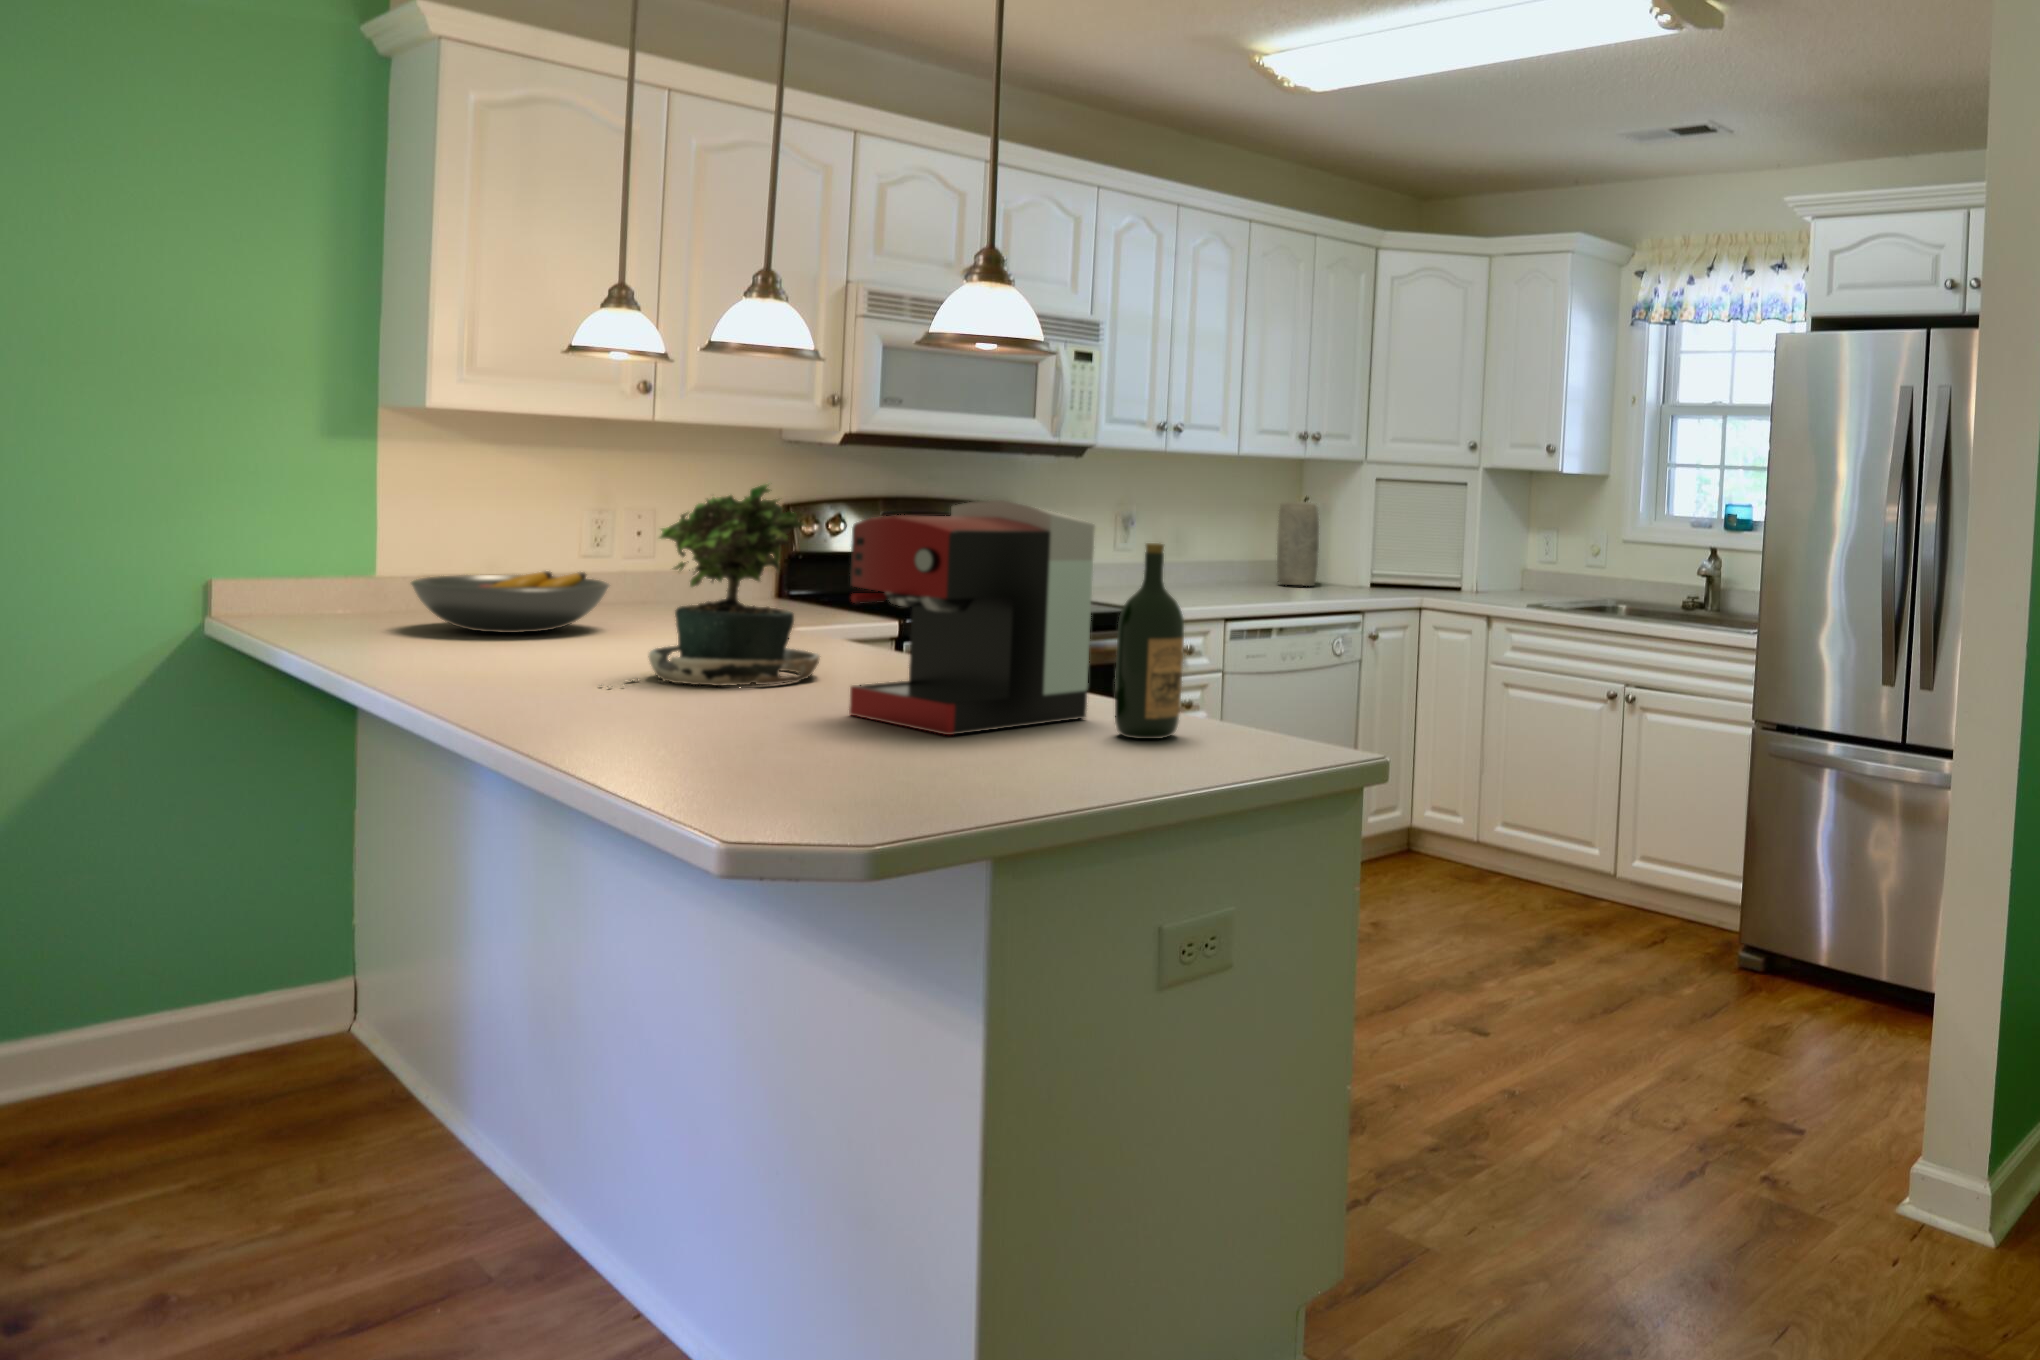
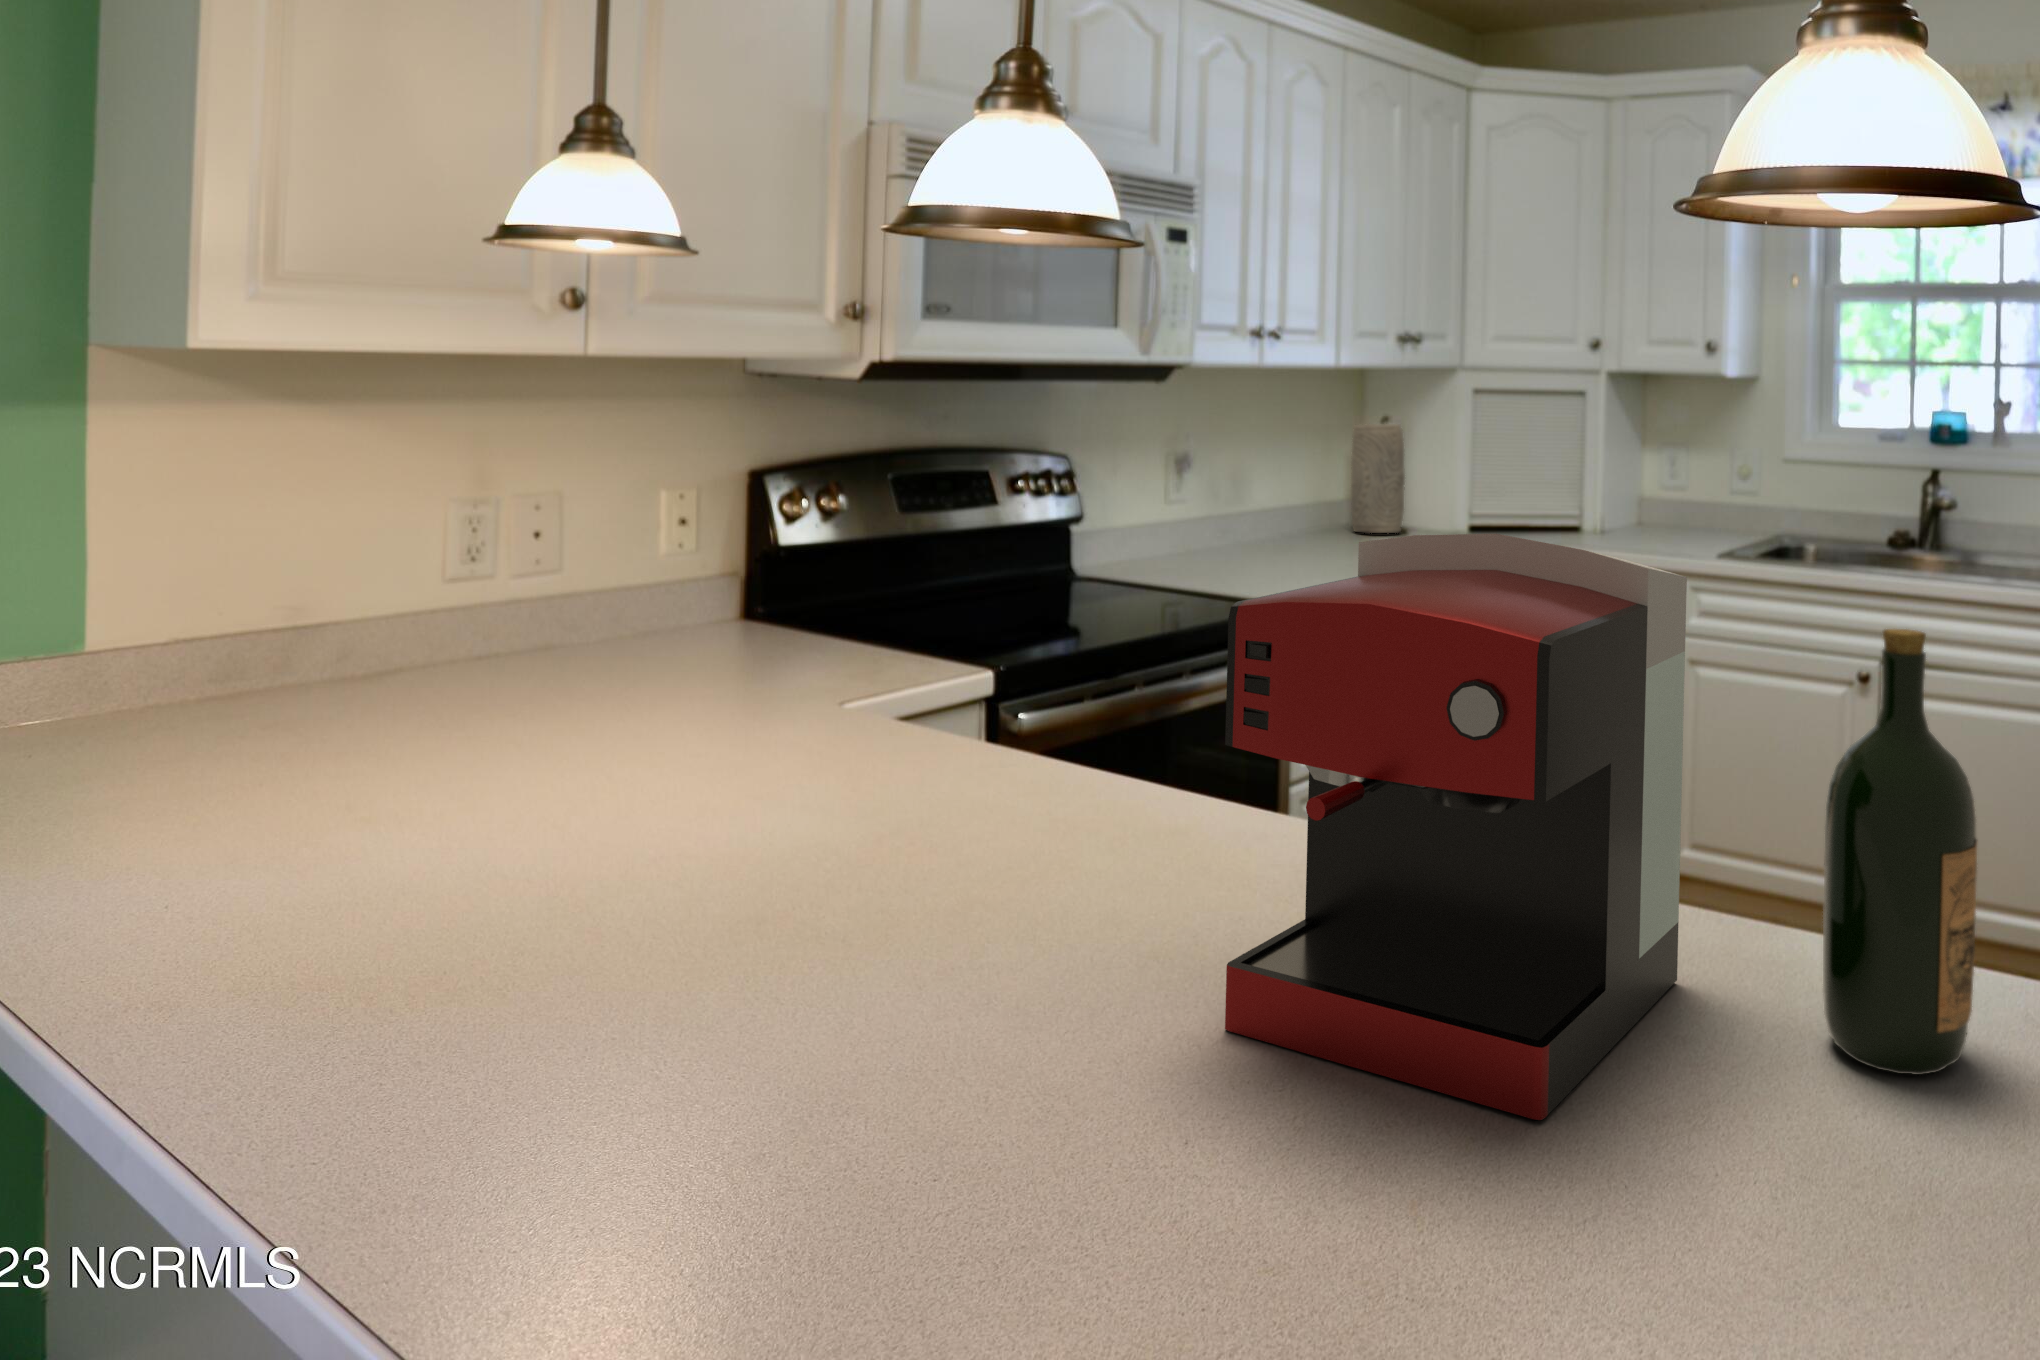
potted plant: present [612,484,820,687] -> none [623,494,1029,961]
fruit bowl: present [411,571,609,633] -> none [187,632,548,755]

